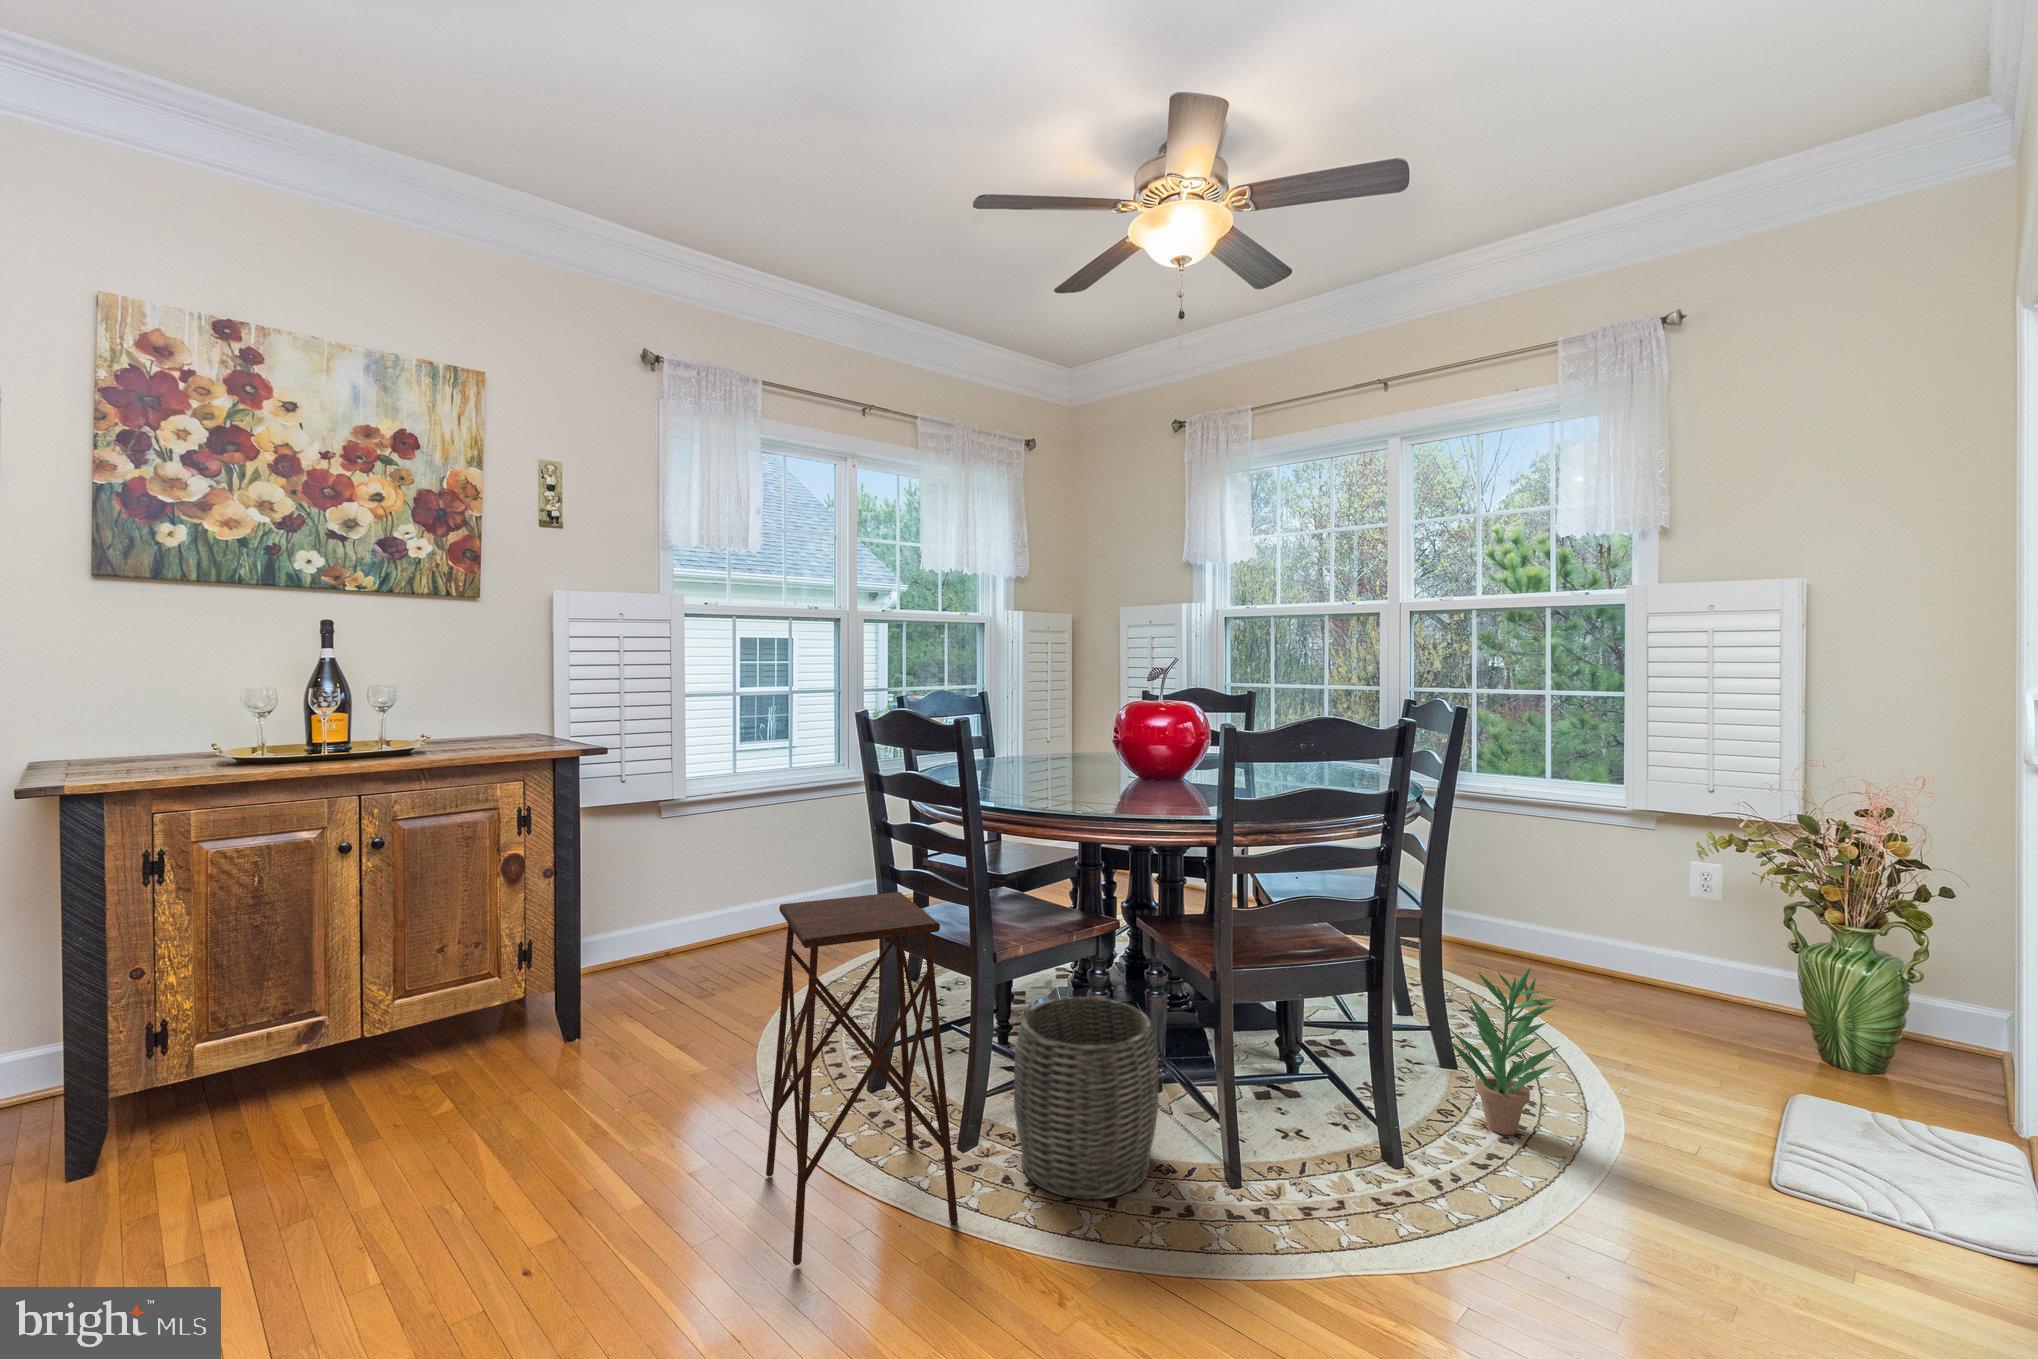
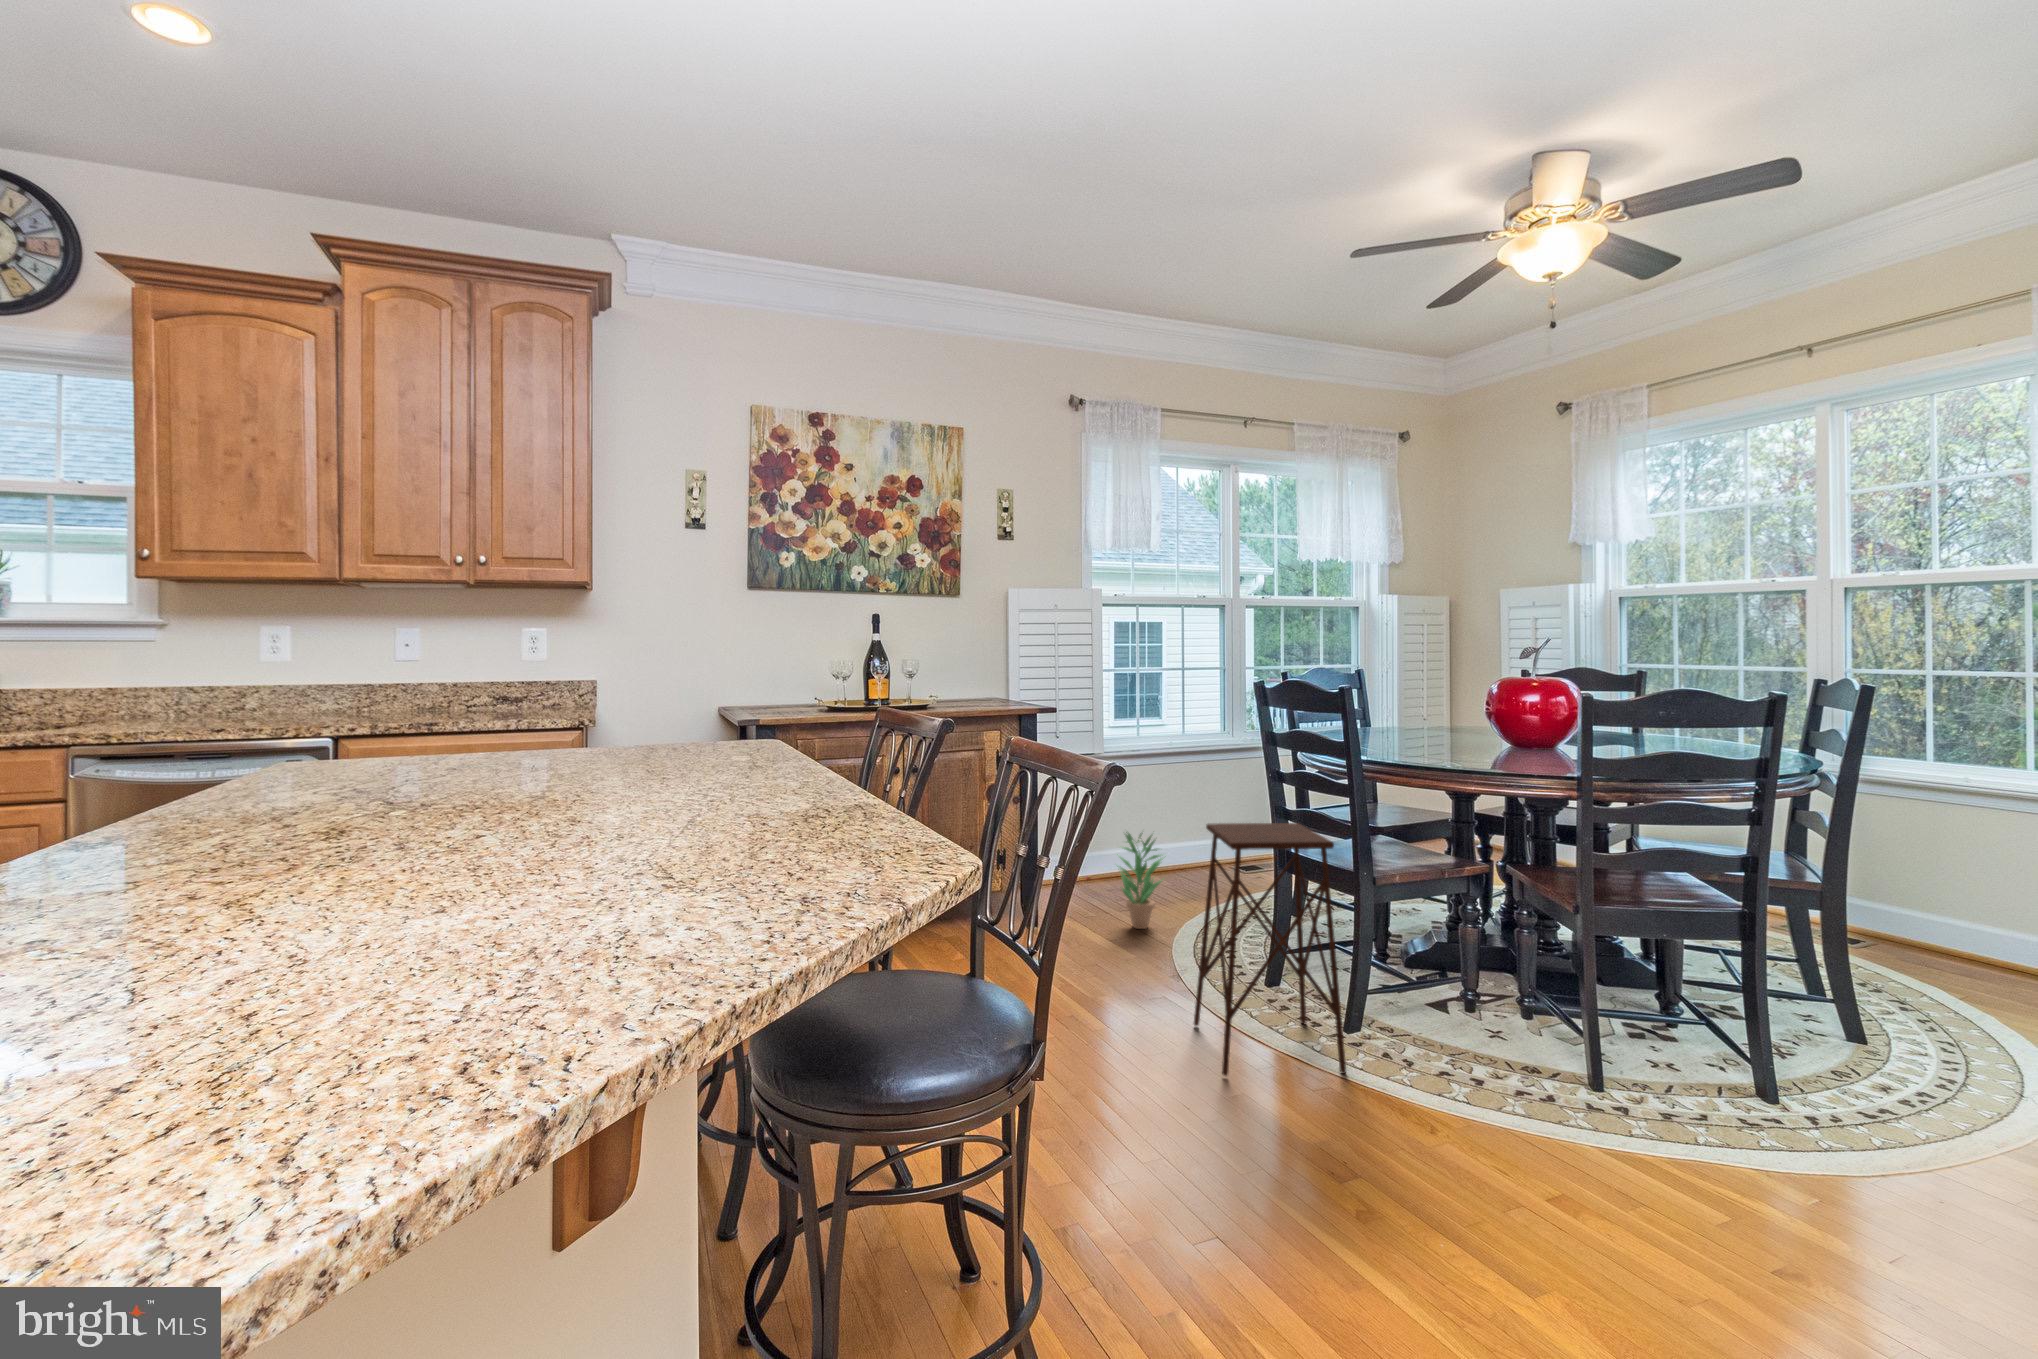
potted plant: present [1450,968,1558,1135] -> present [1117,832,1162,929]
woven basket: present [1014,997,1159,1199] -> none [1393,923,1524,1079]

